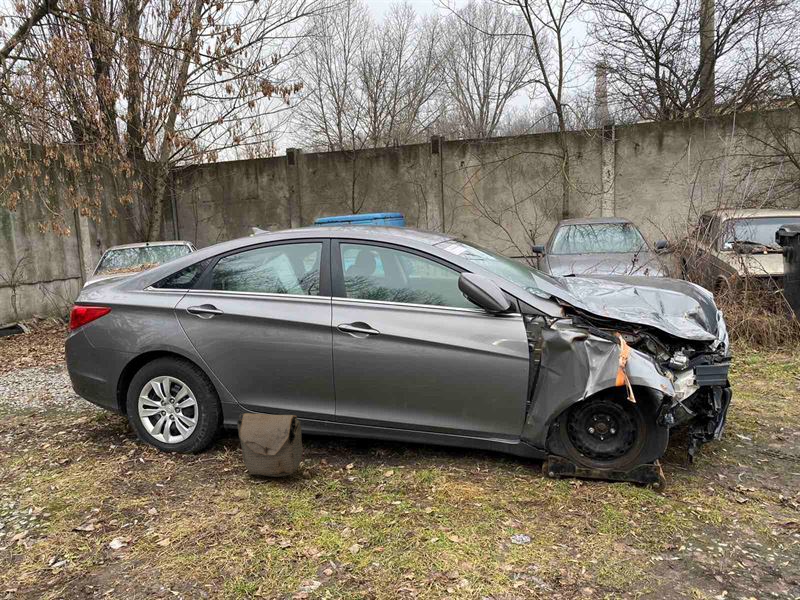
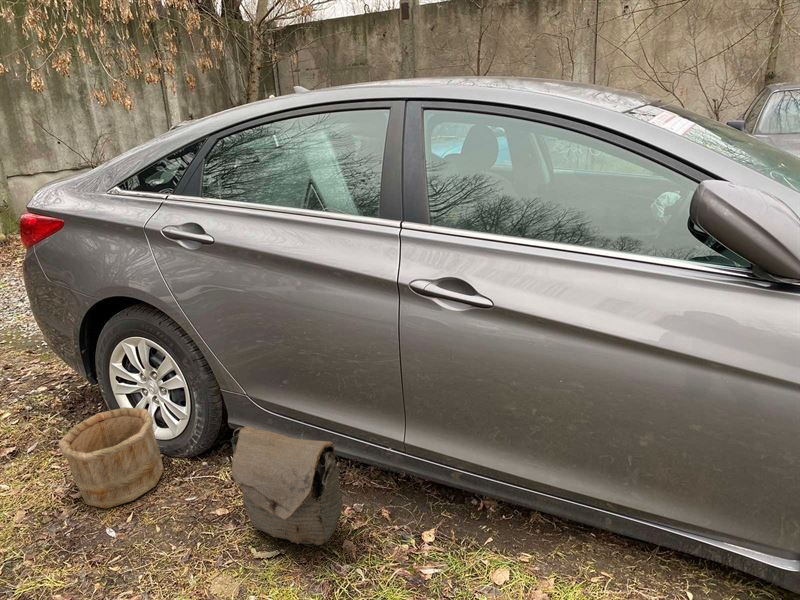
wooden bucket: none [118,422,178,479] -> present [58,407,164,509]

